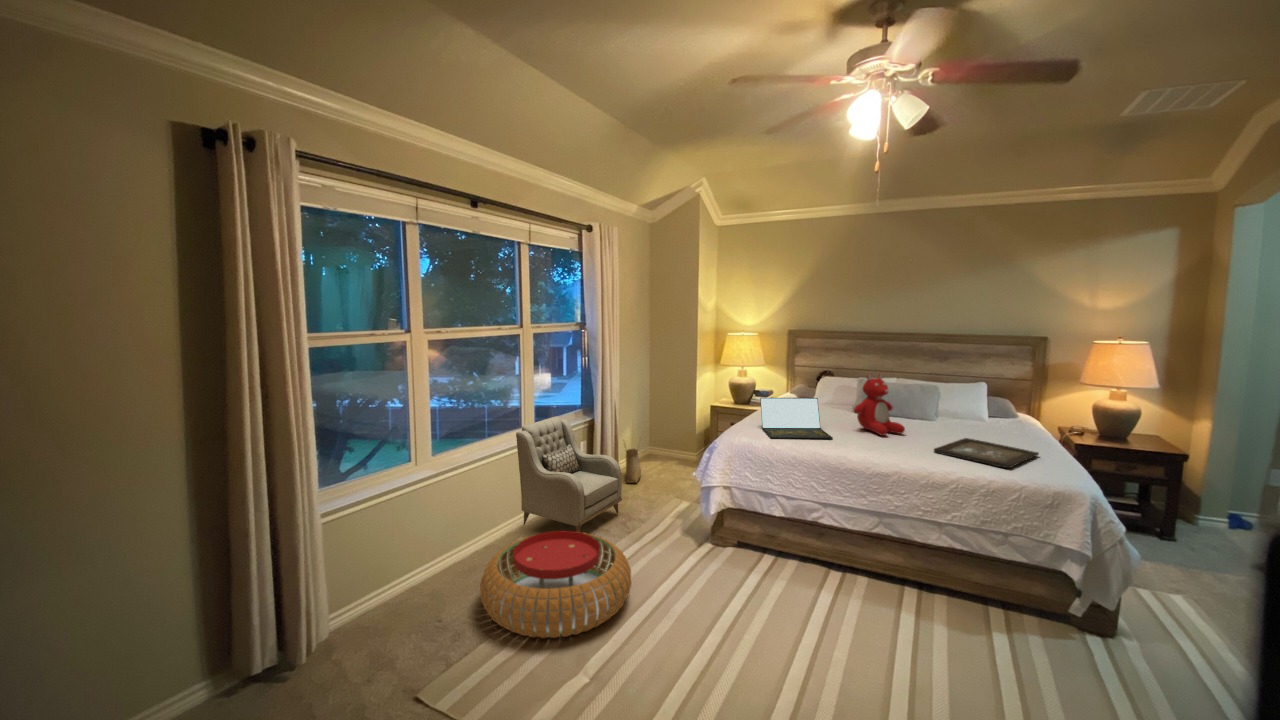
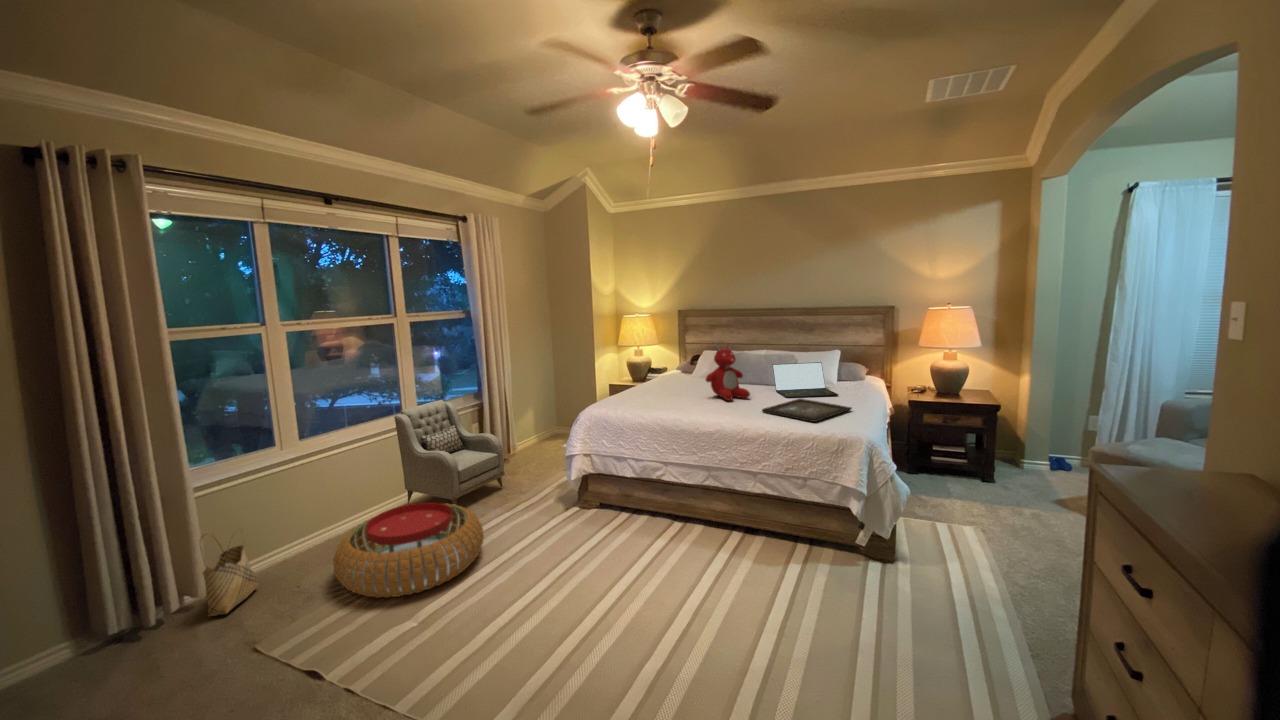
laptop: present [760,398,833,439] -> present [773,362,838,398]
woven basket: present [625,446,641,483] -> present [200,535,258,616]

